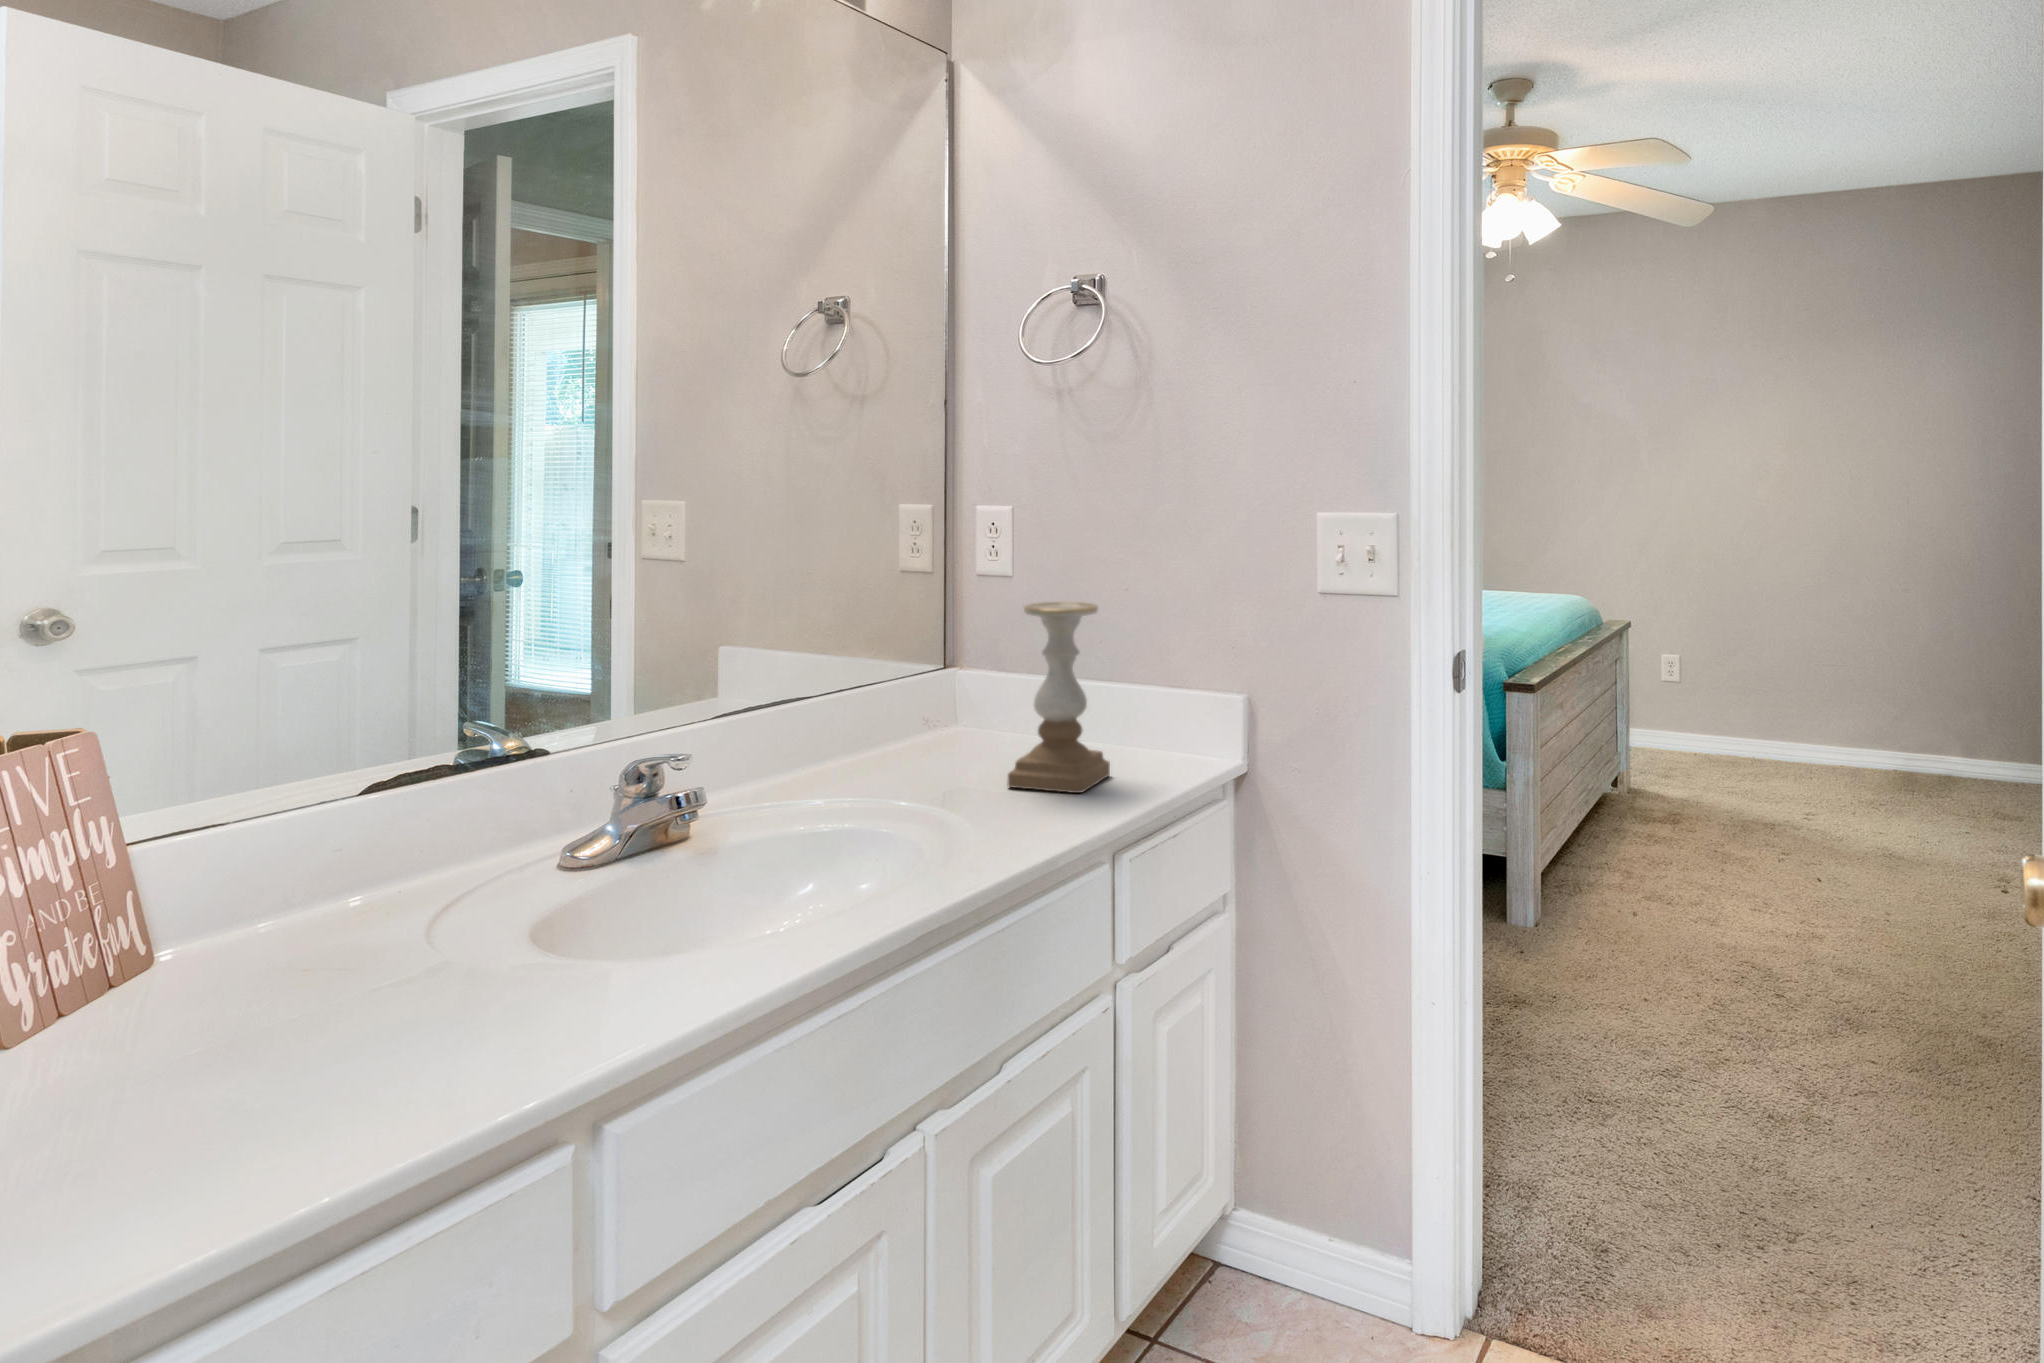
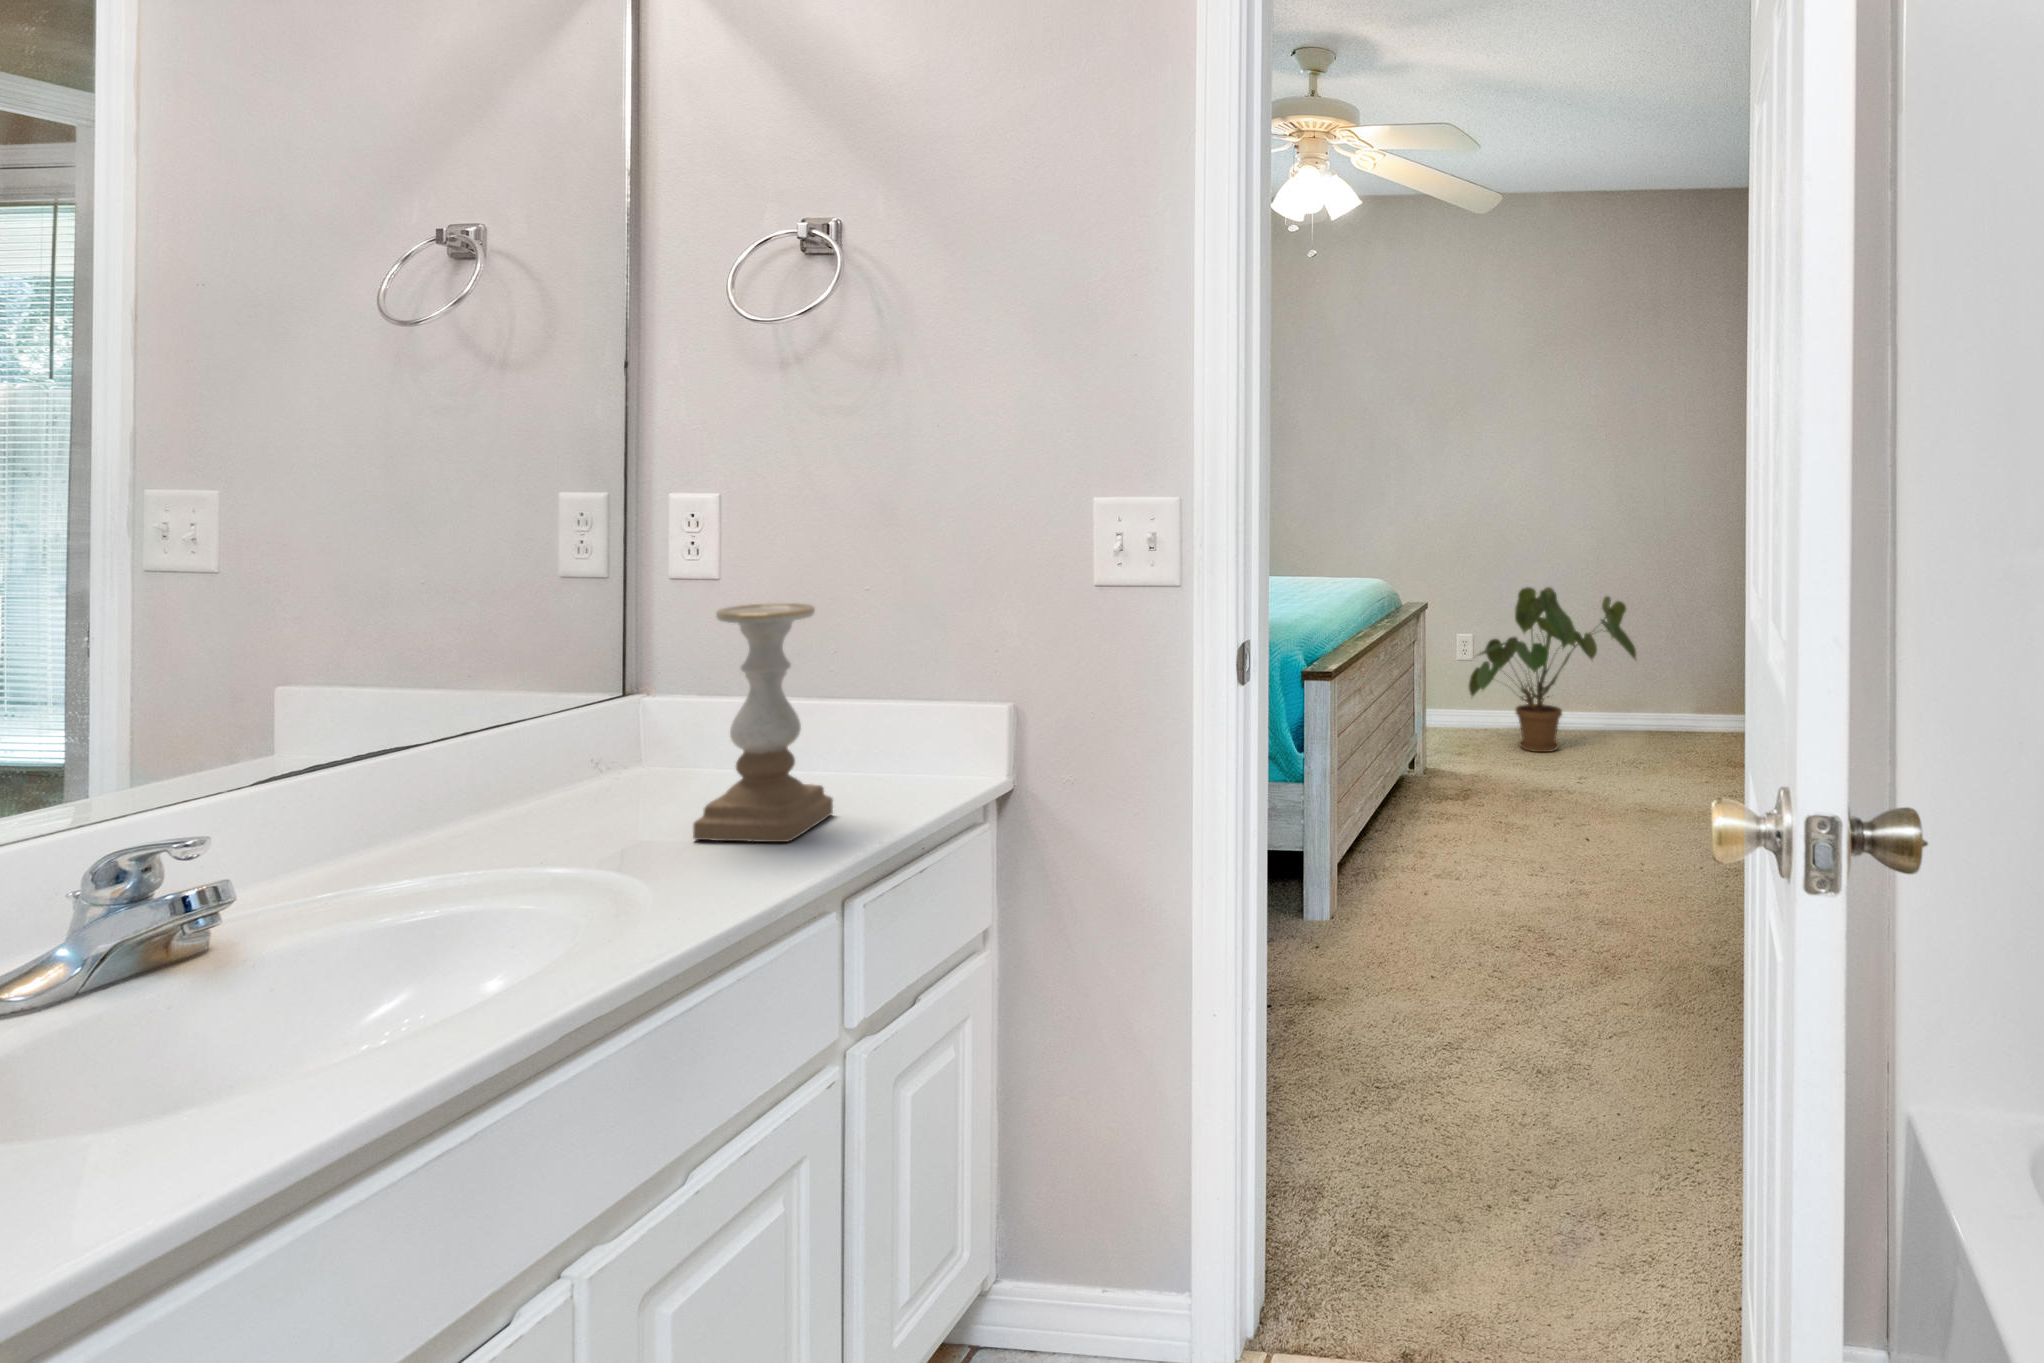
house plant: none [1676,613,1862,783] -> present [1469,587,1637,752]

